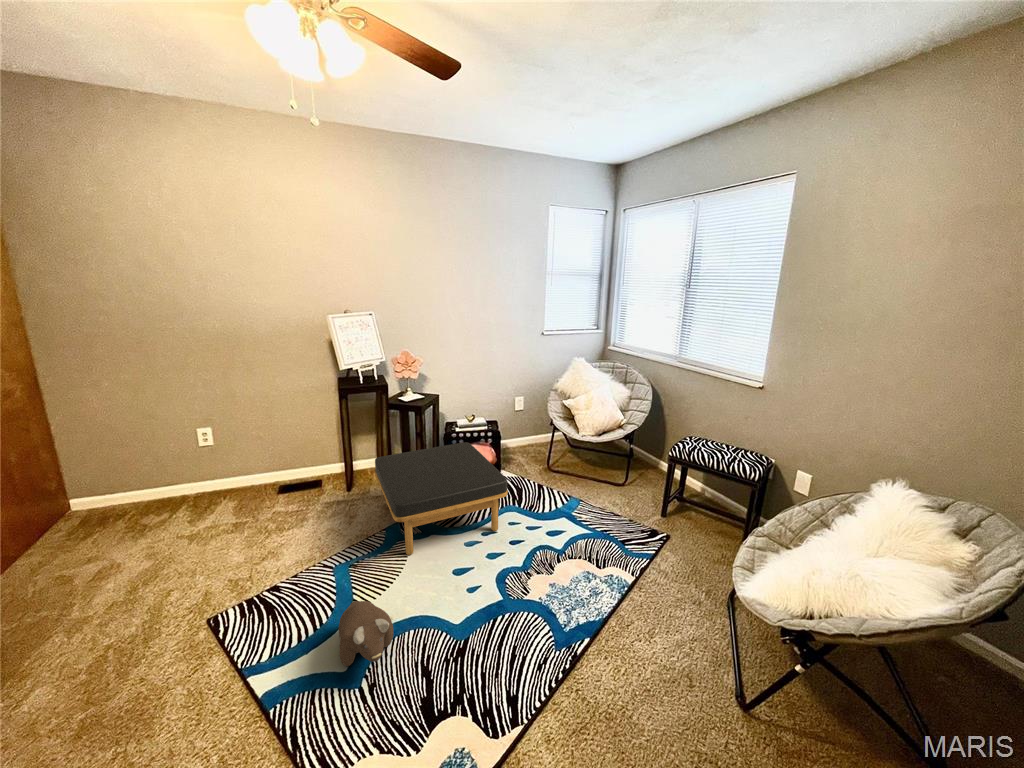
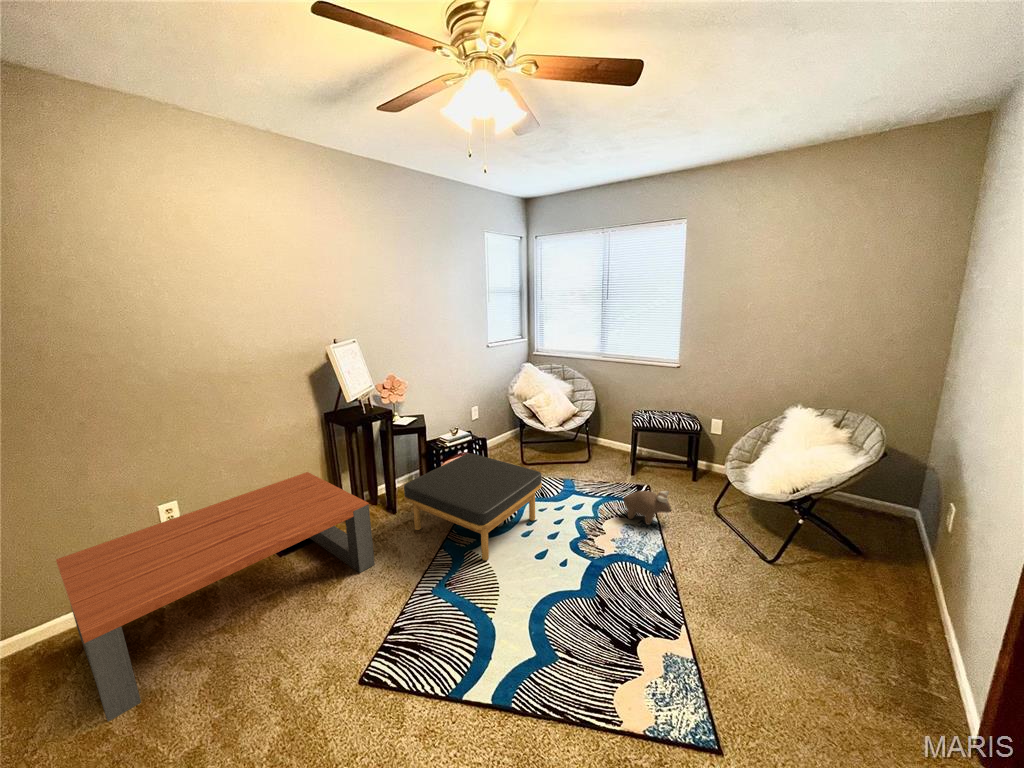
coffee table: none [59,427,326,573] -> present [56,472,375,721]
plush toy: present [339,601,393,666] -> present [623,491,673,525]

